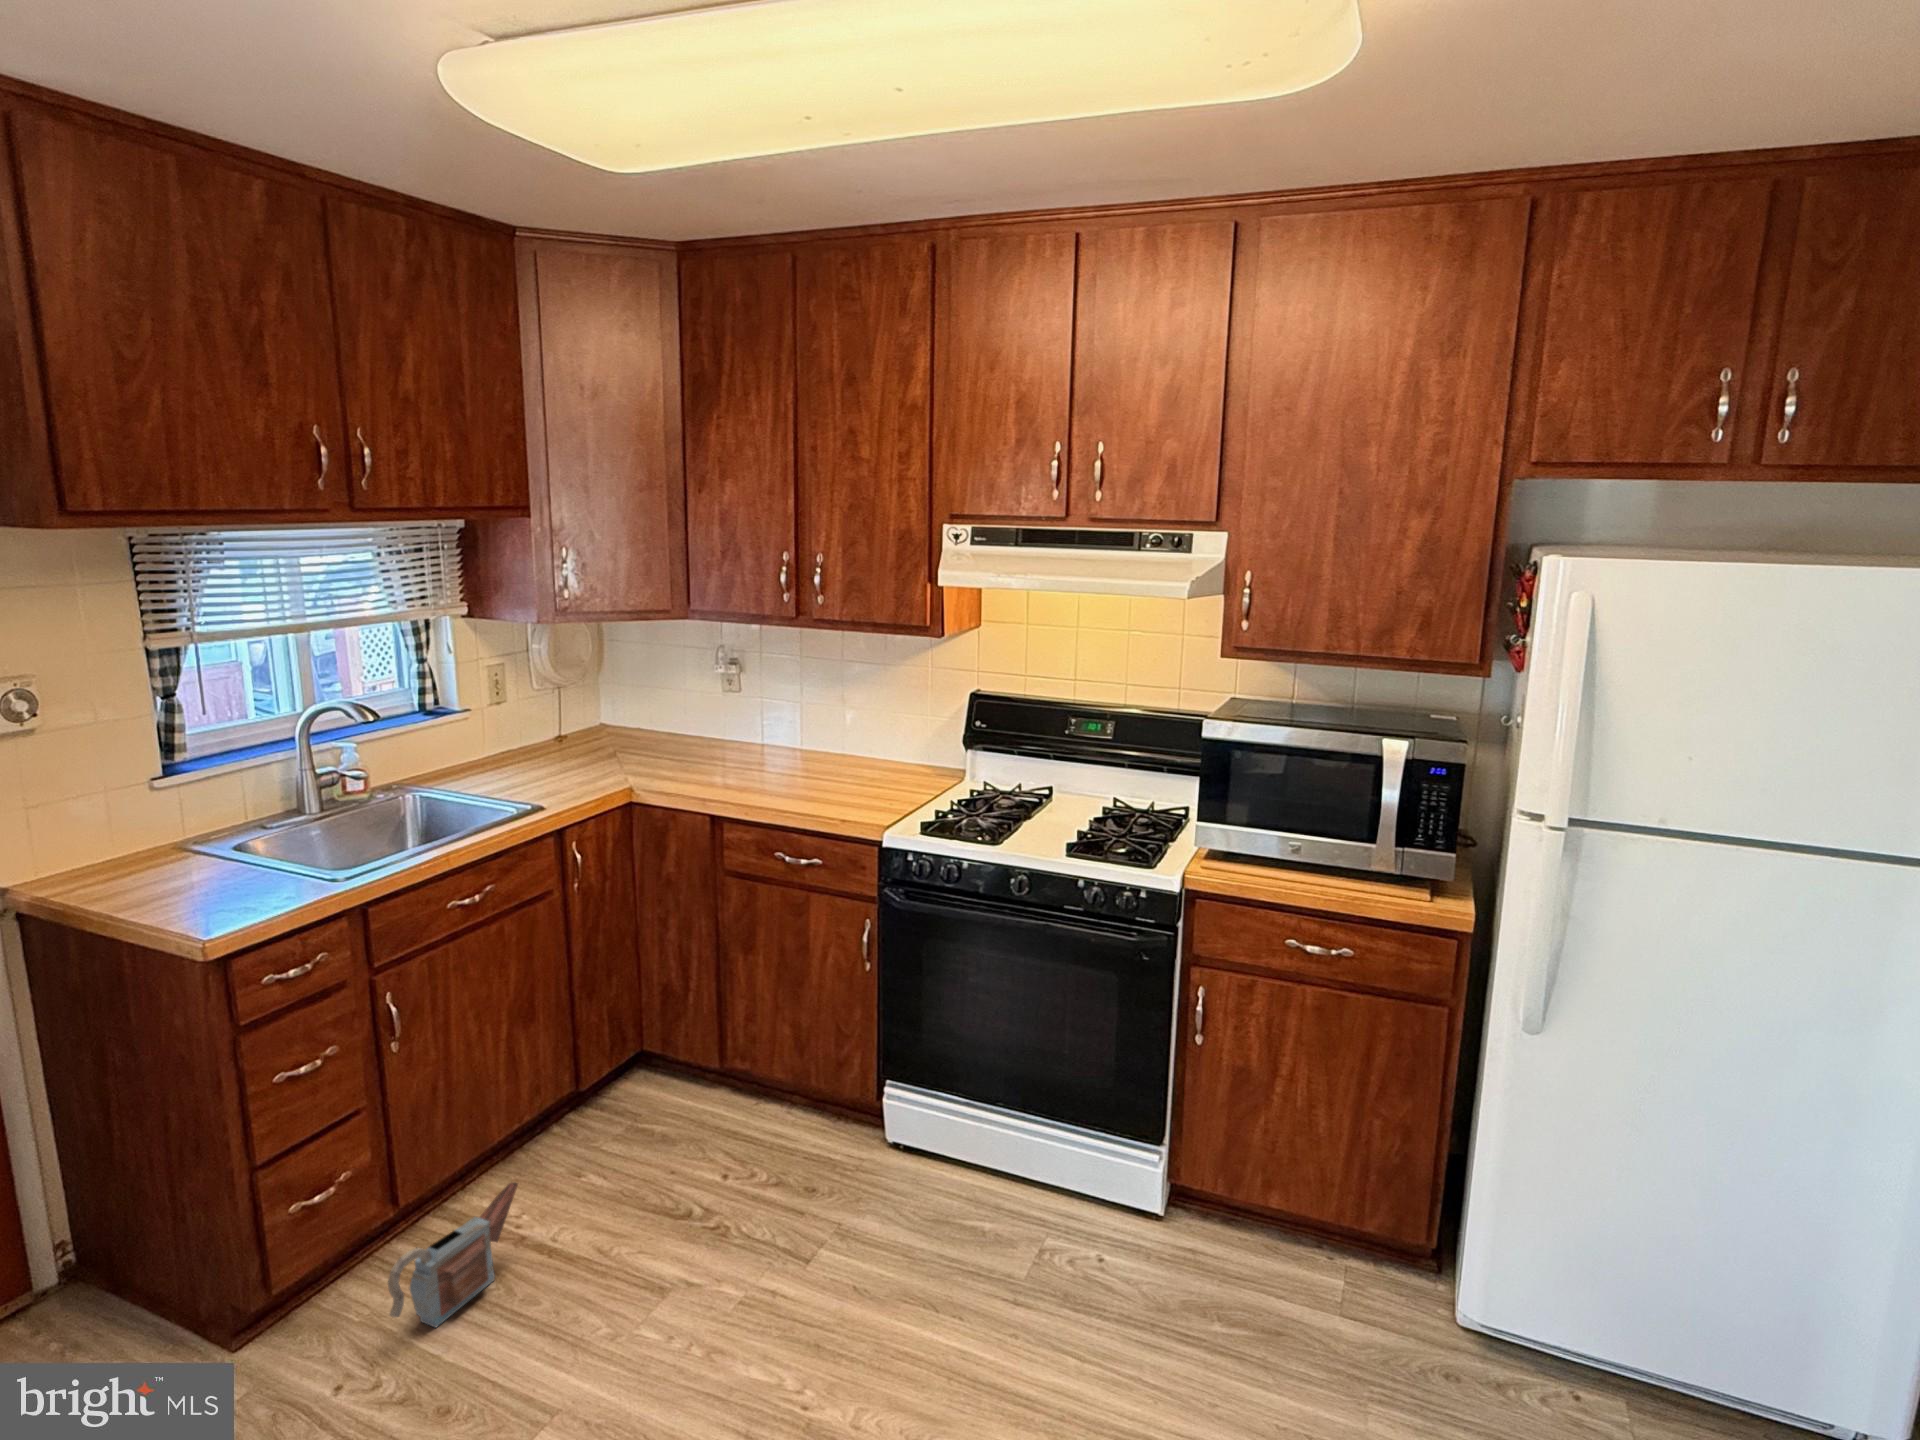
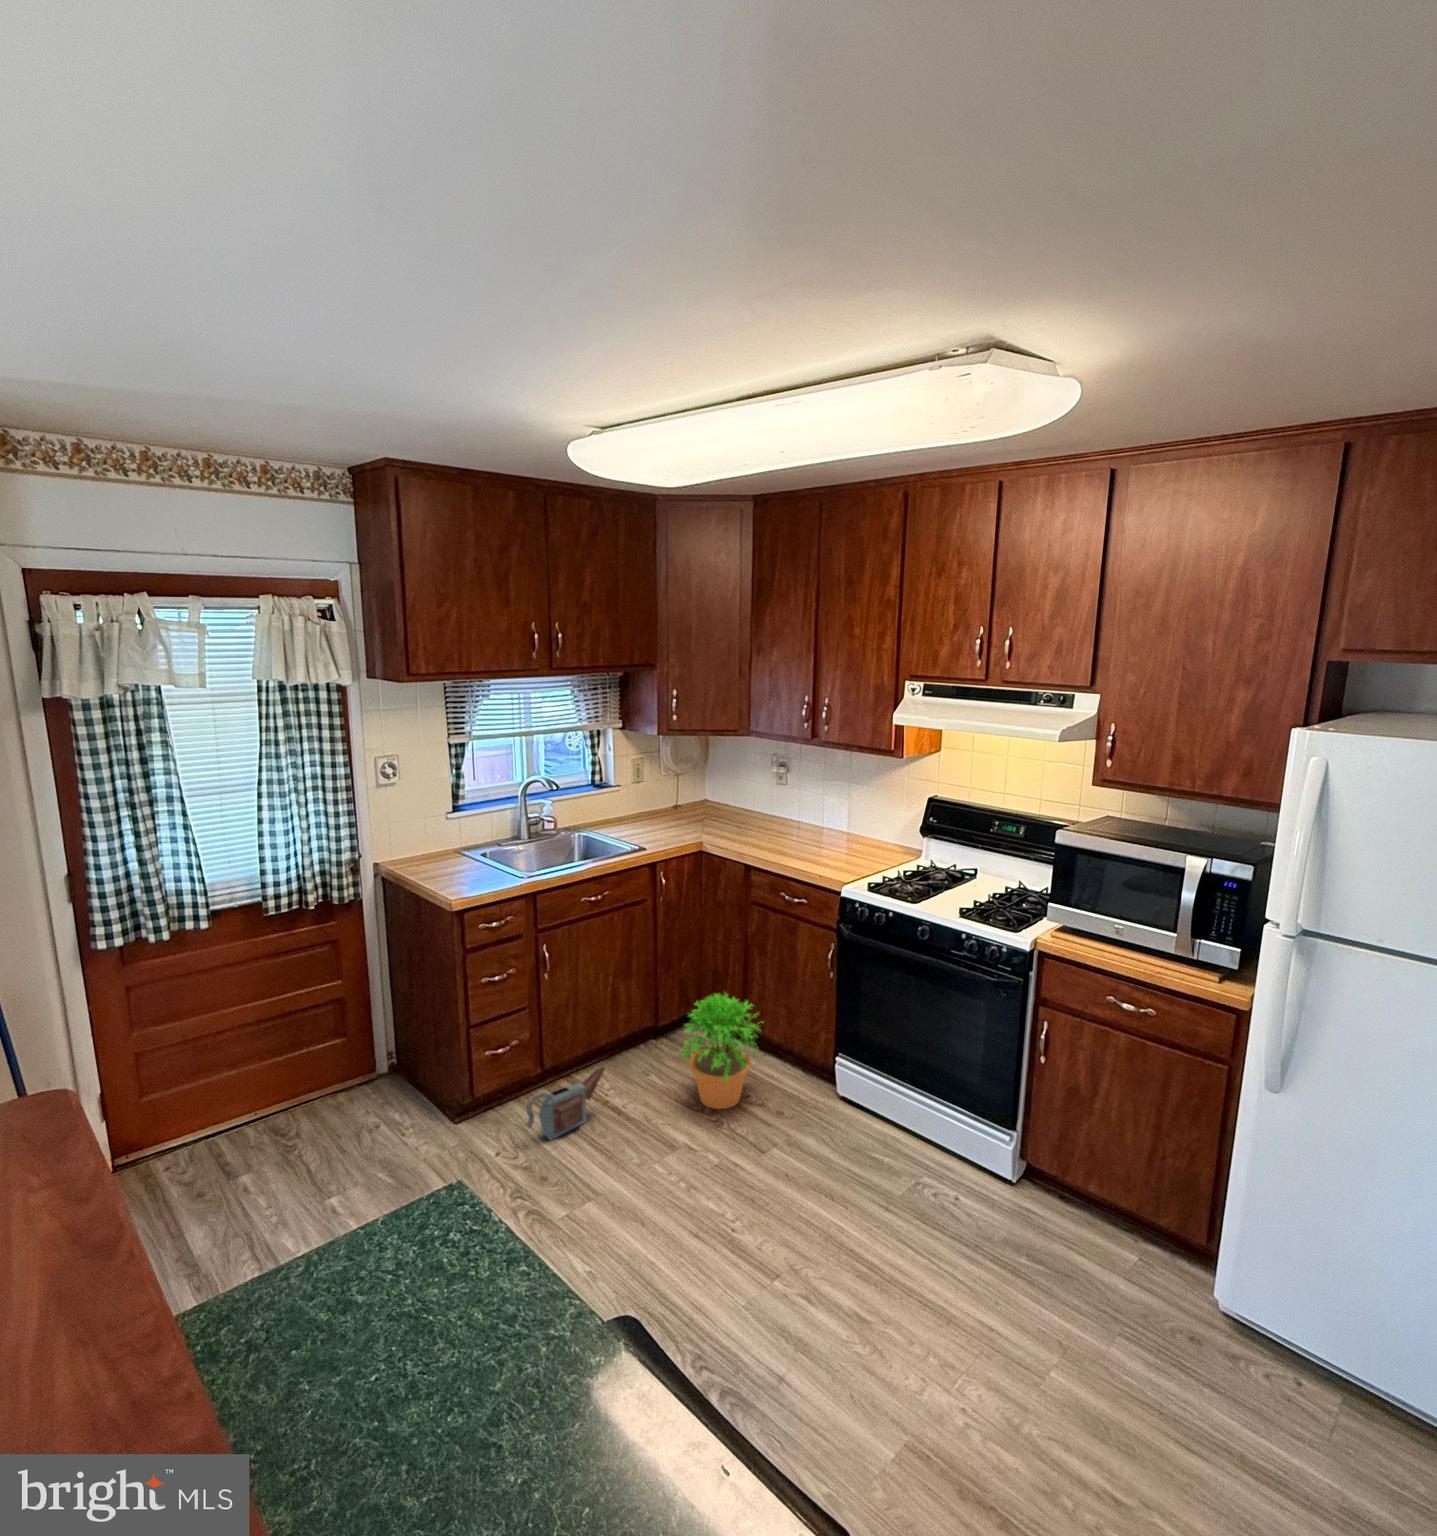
potted plant: none [643,1020,776,1207] -> present [682,994,764,1109]

